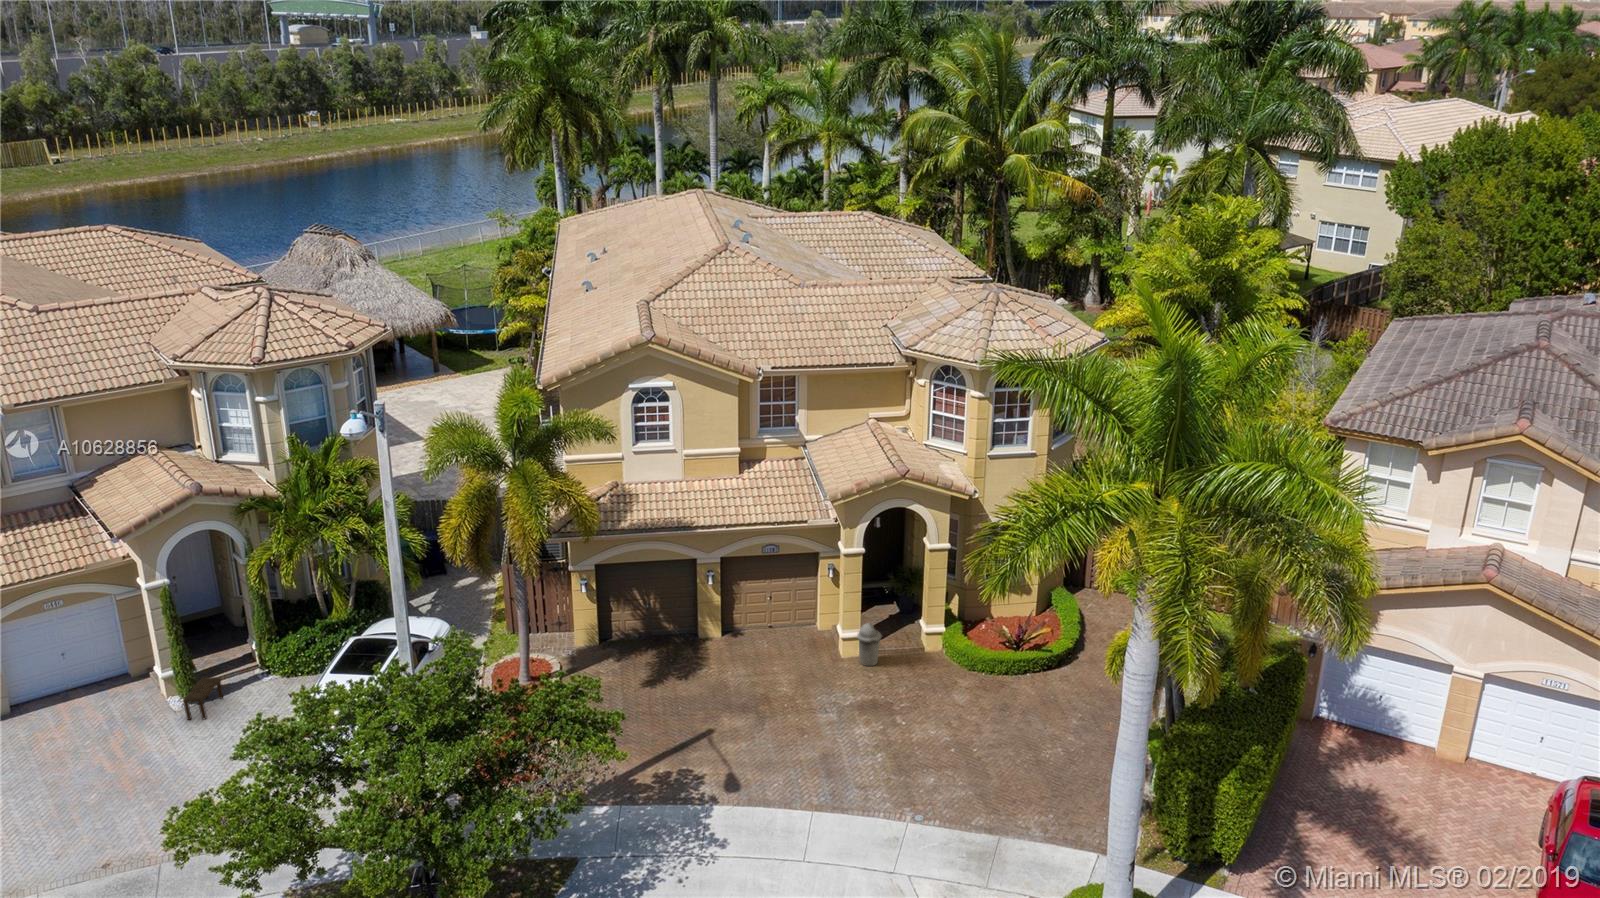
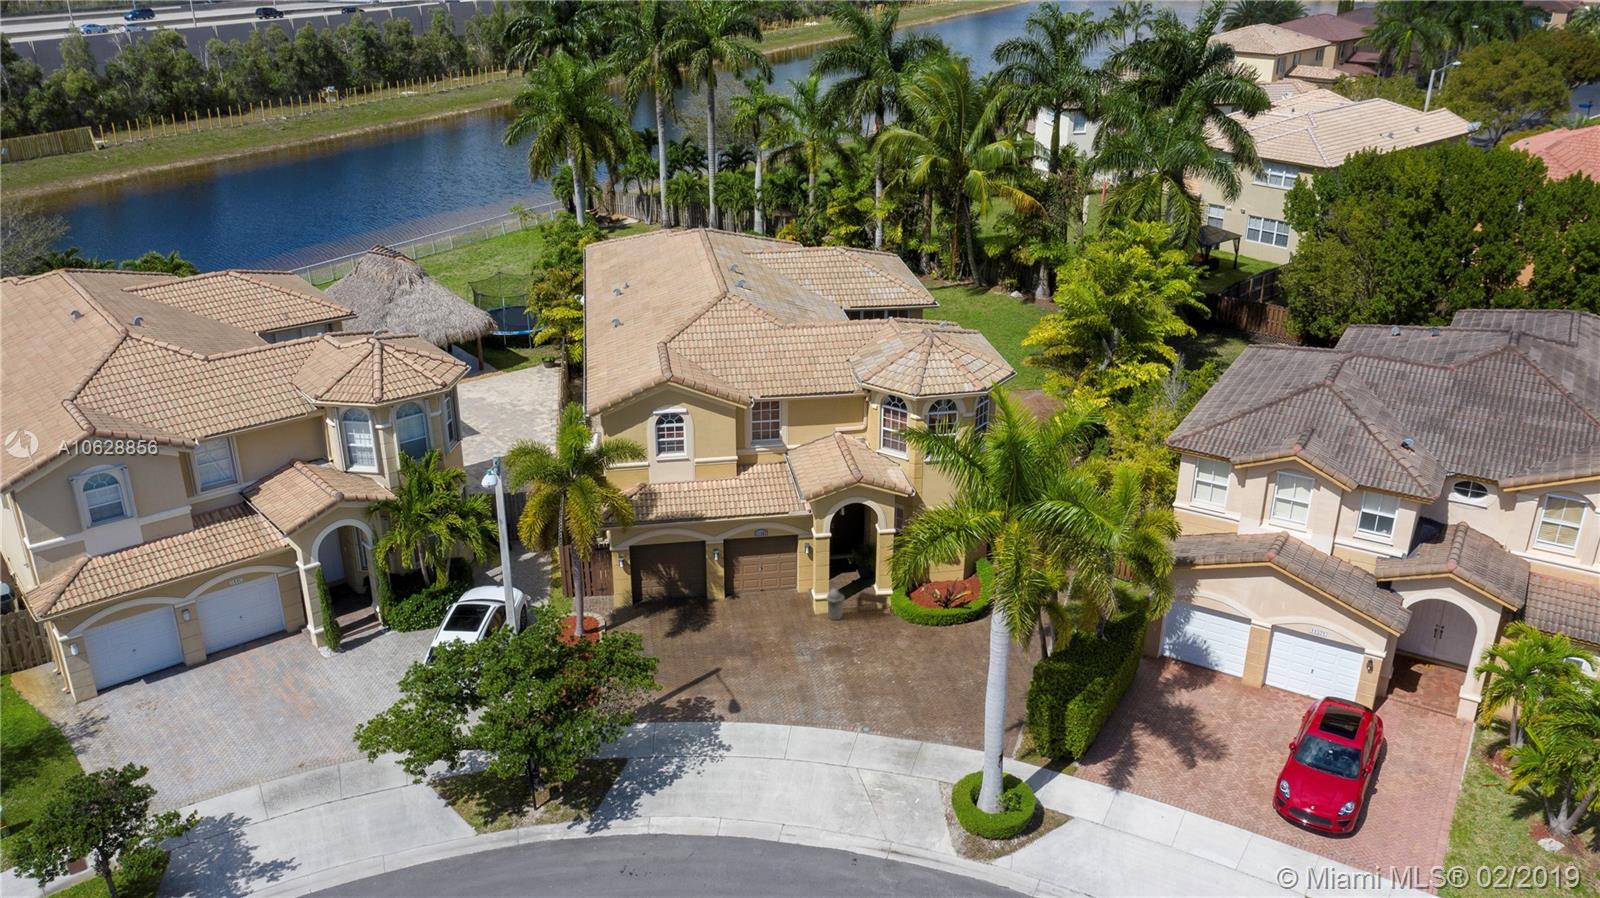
bench: present [183,677,223,720] -> present [857,592,888,615]

